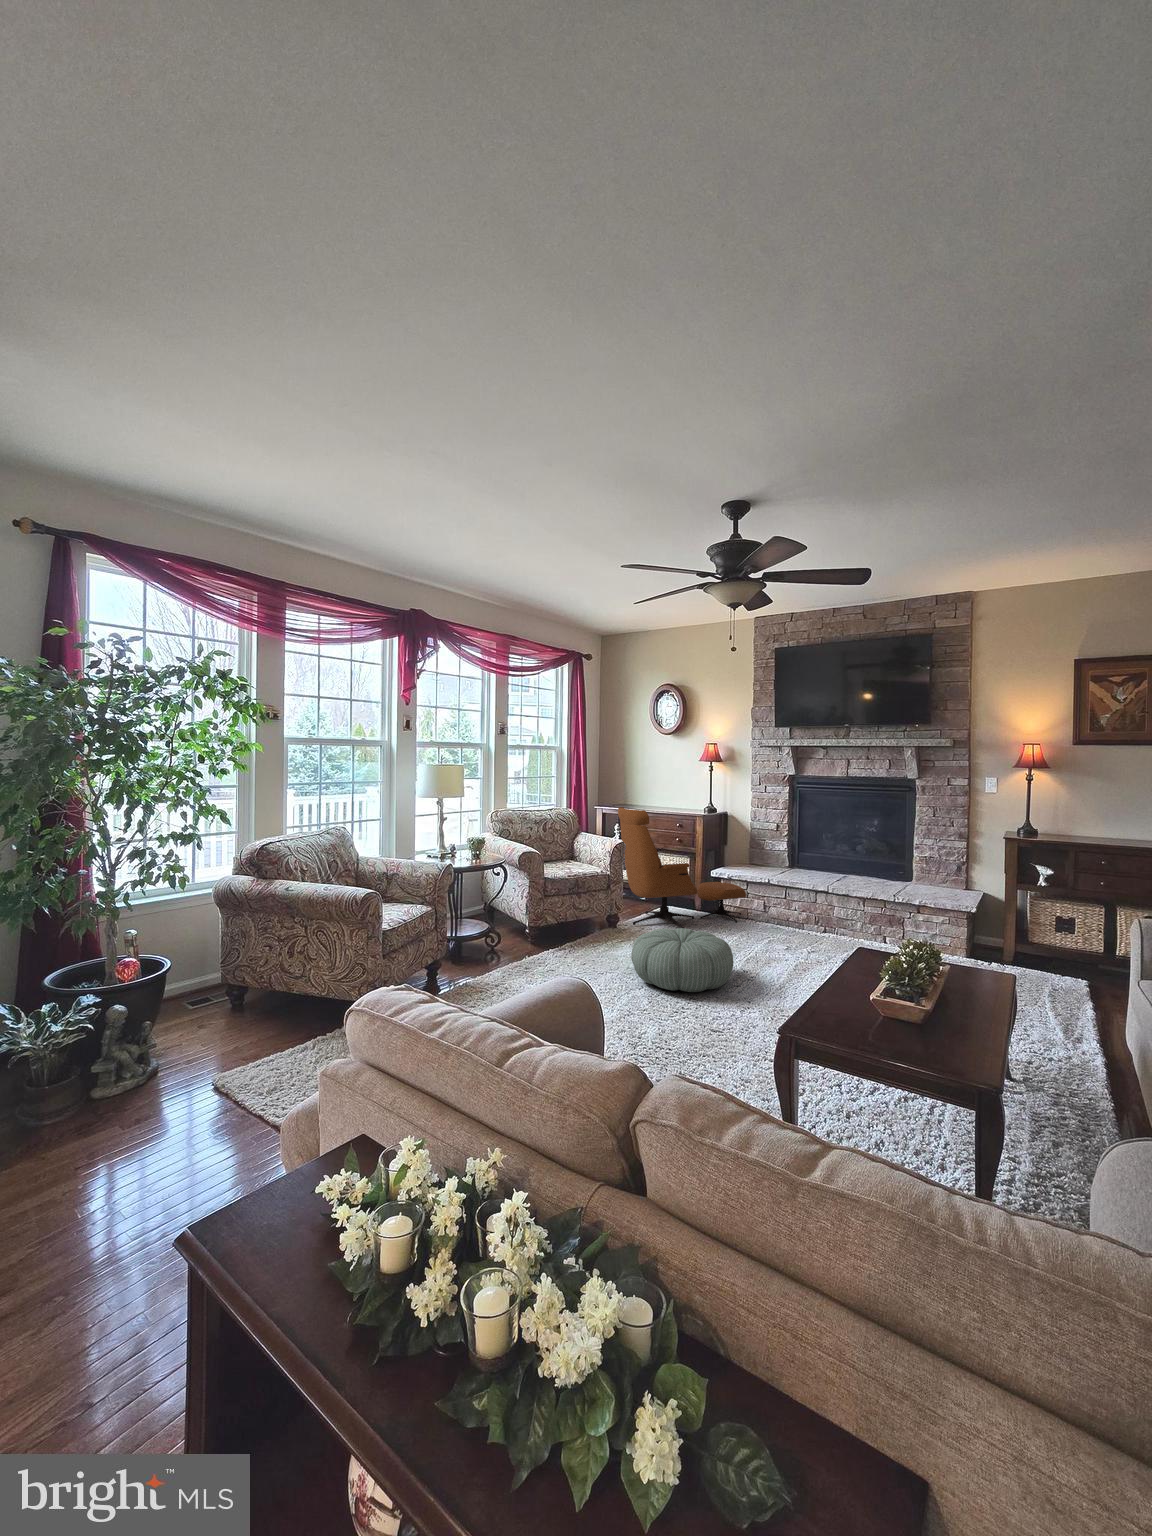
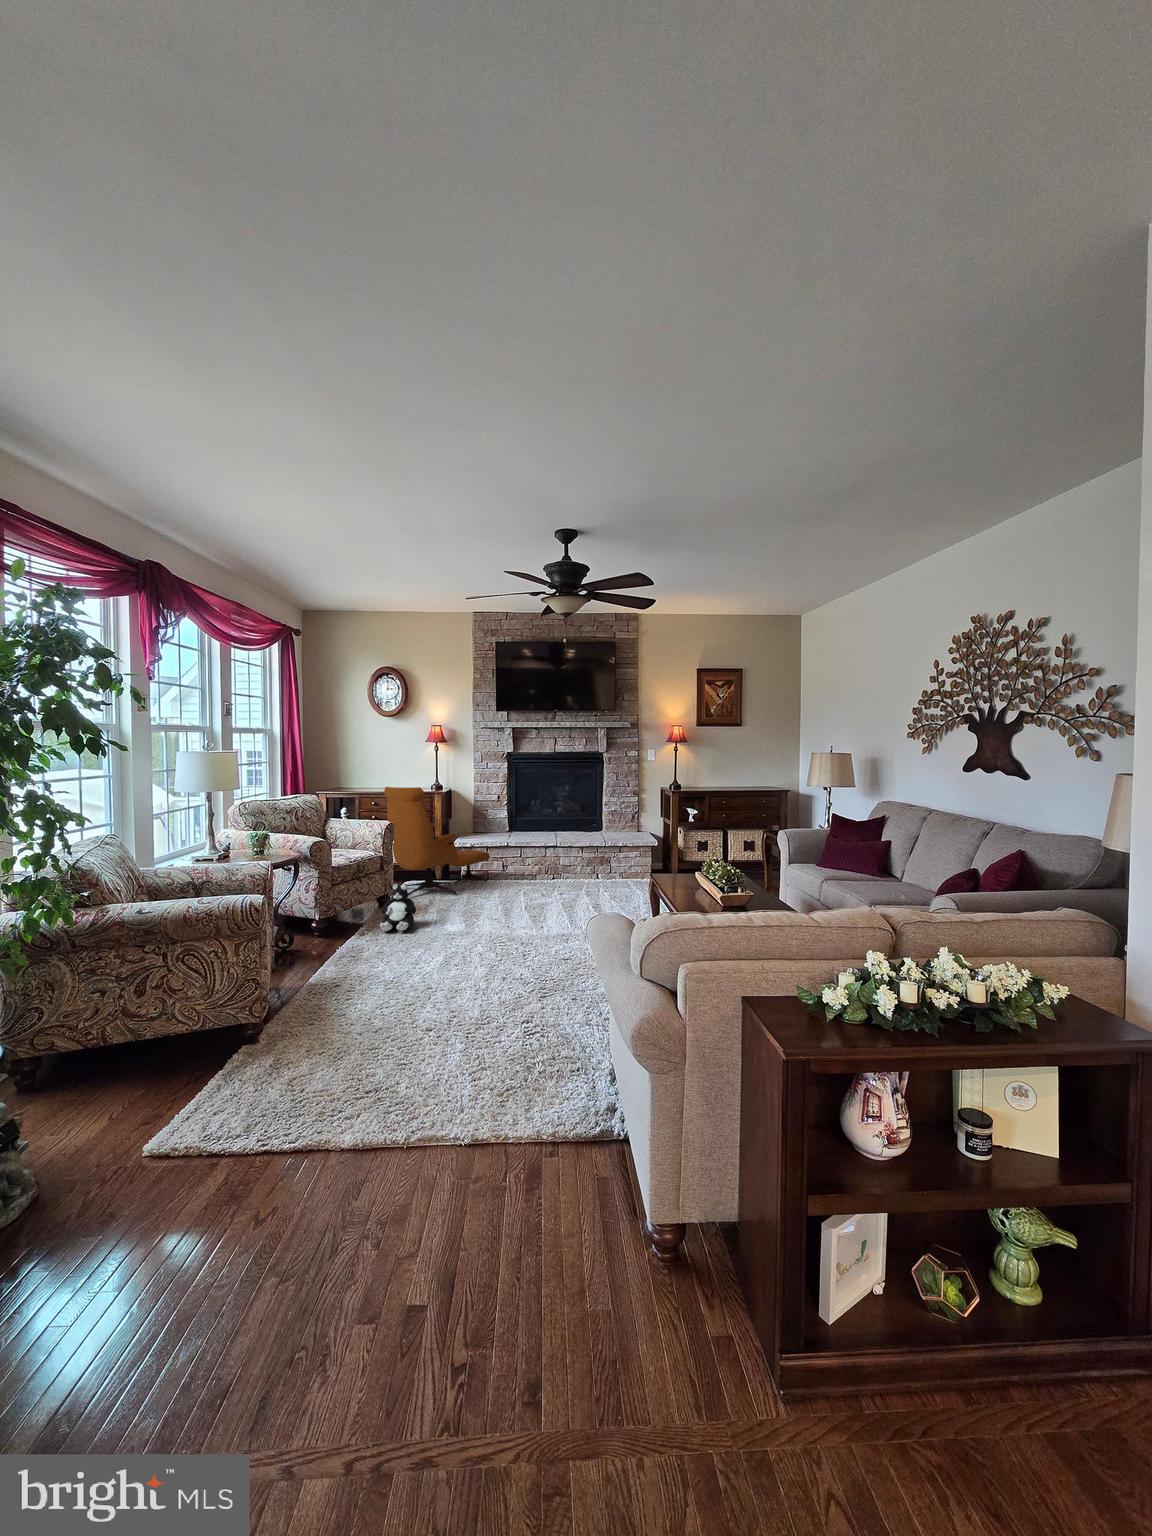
plush toy: none [560,910,601,962] -> present [380,884,416,931]
pouf: present [631,928,733,992] -> none [456,883,544,933]

